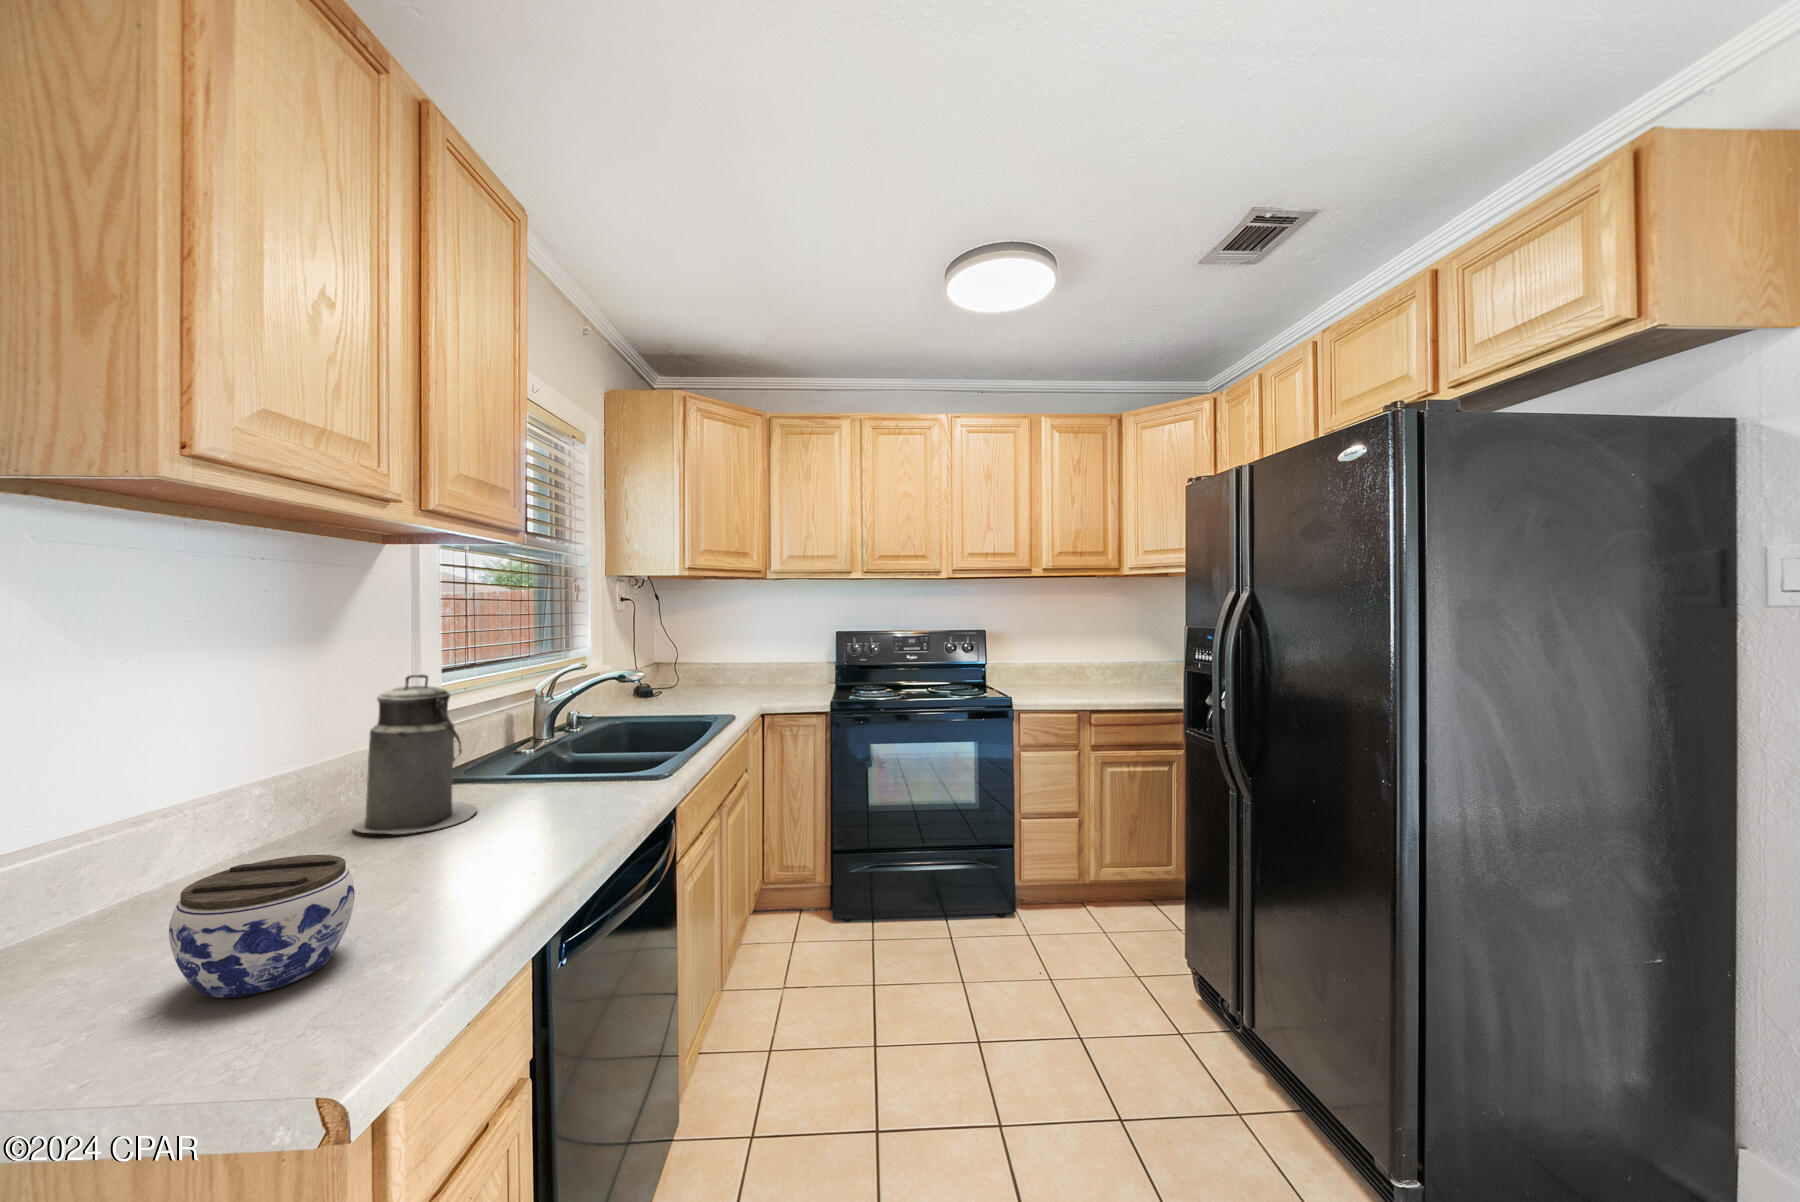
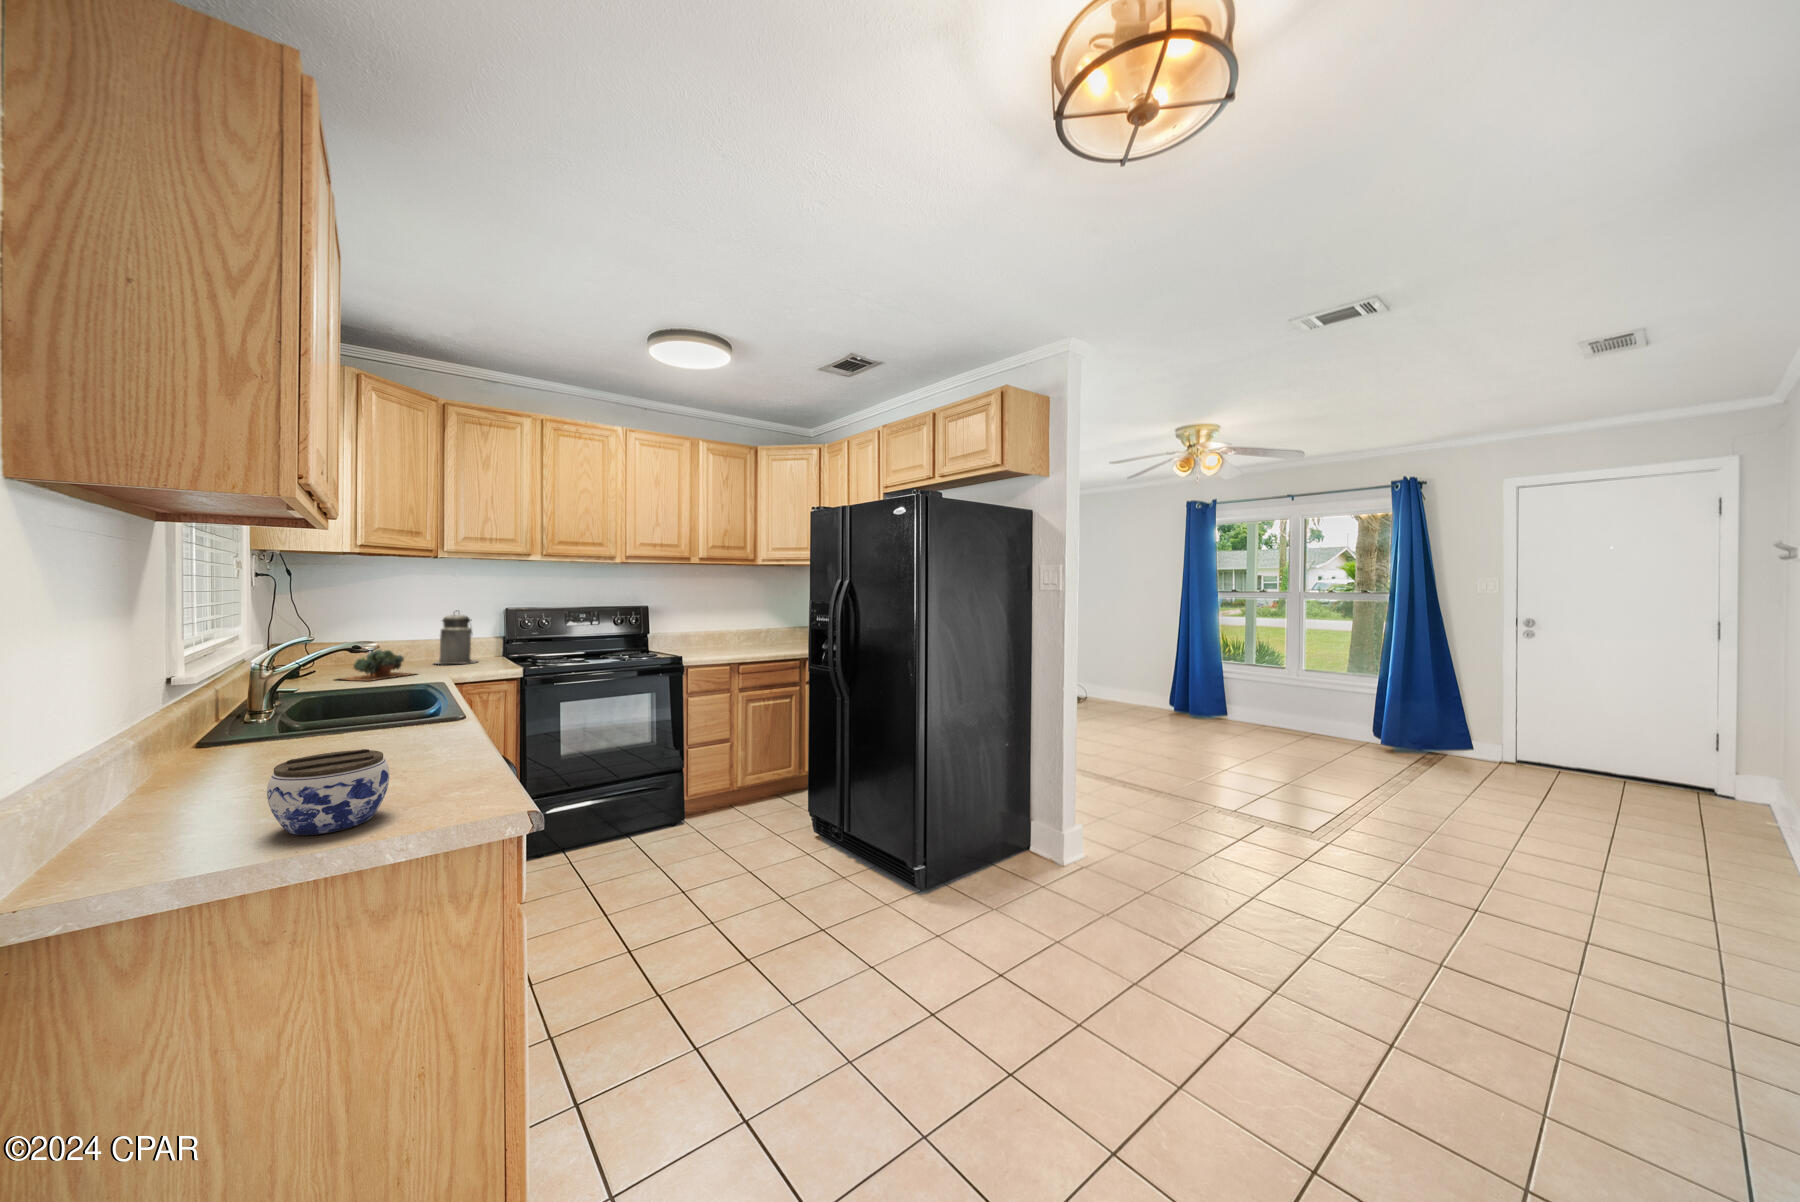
canister: present [352,674,477,834] -> present [435,610,477,664]
succulent plant: none [662,674,734,709] -> present [339,650,415,681]

